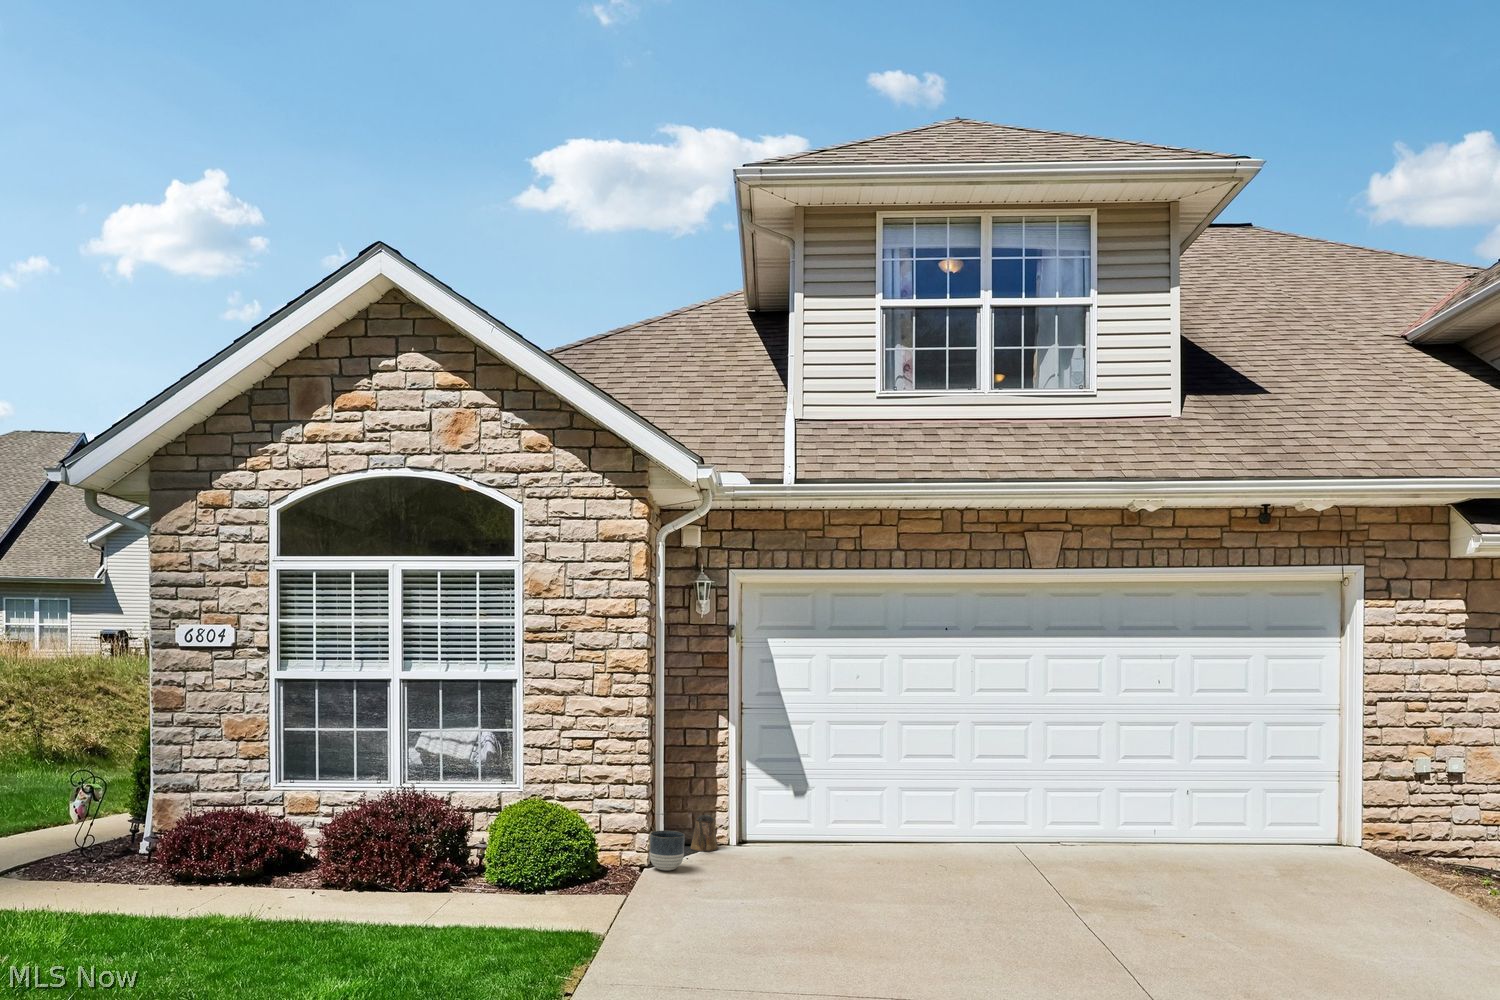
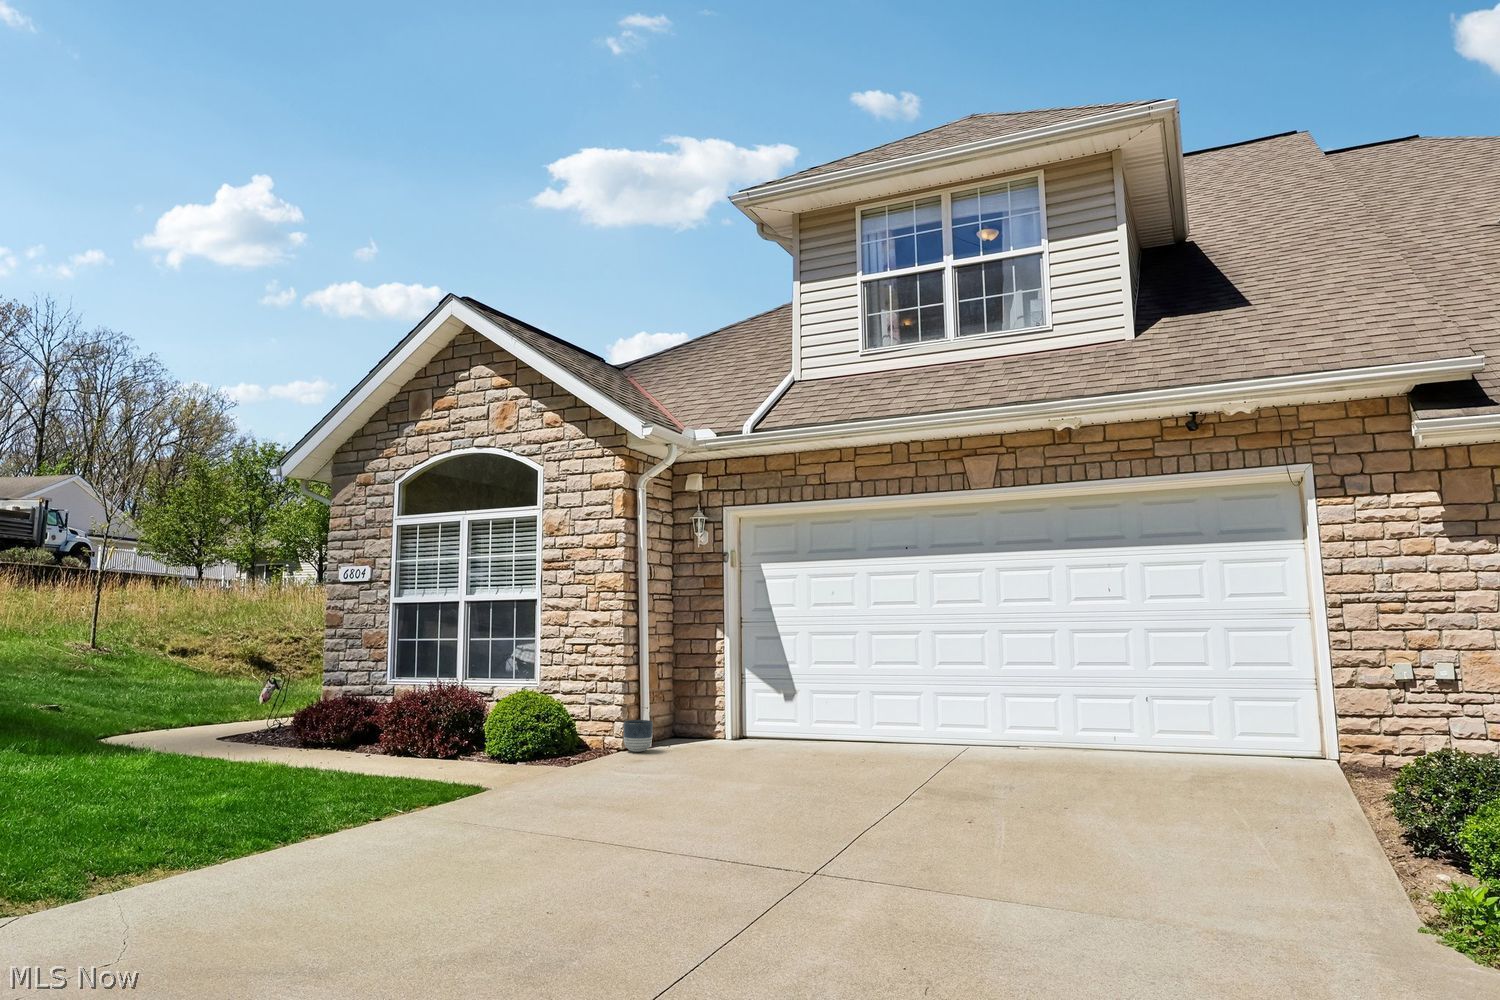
watering can: present [690,815,718,851] -> none [680,714,711,743]

